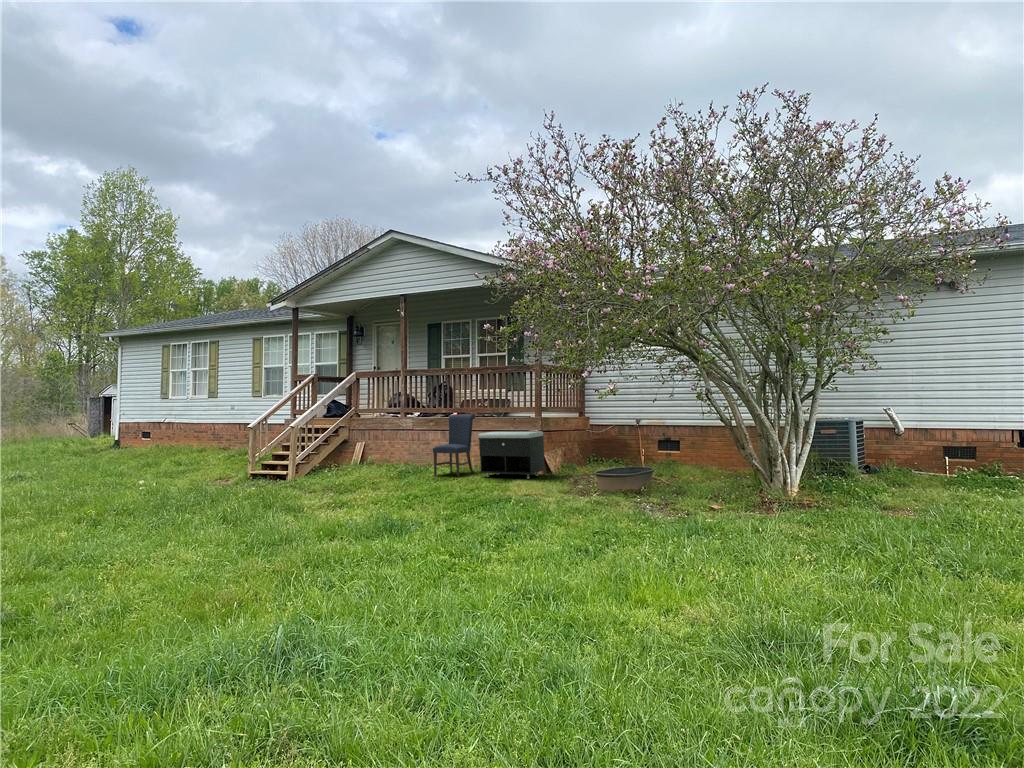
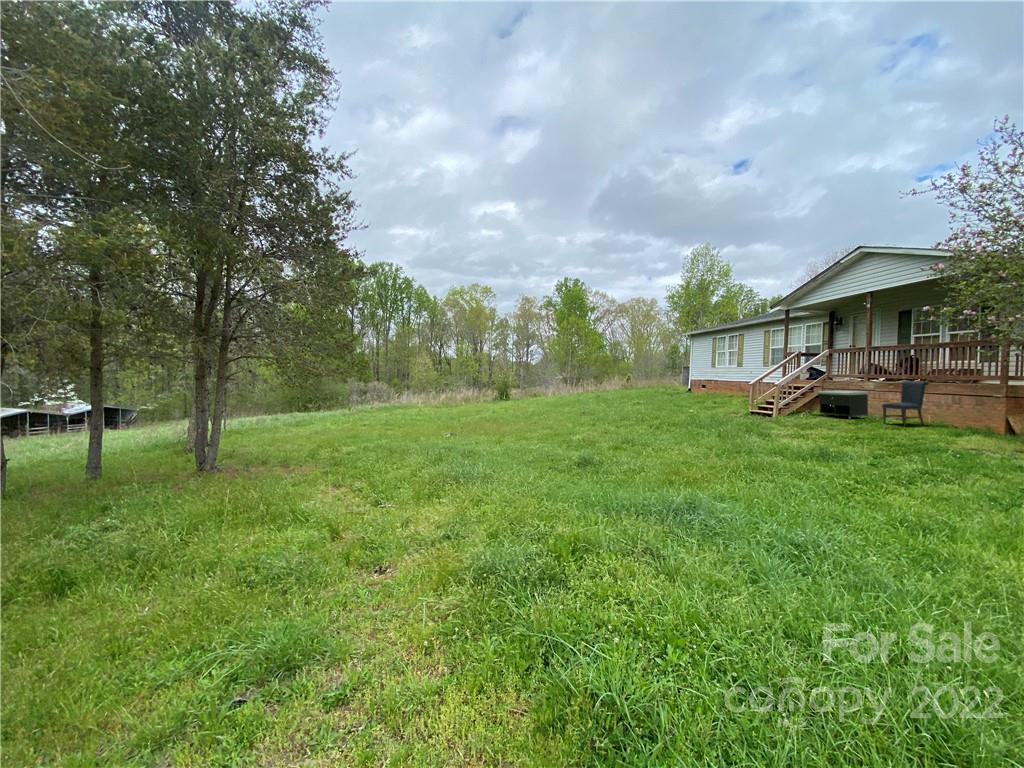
storage bench: present [478,431,545,478] -> present [818,391,868,419]

